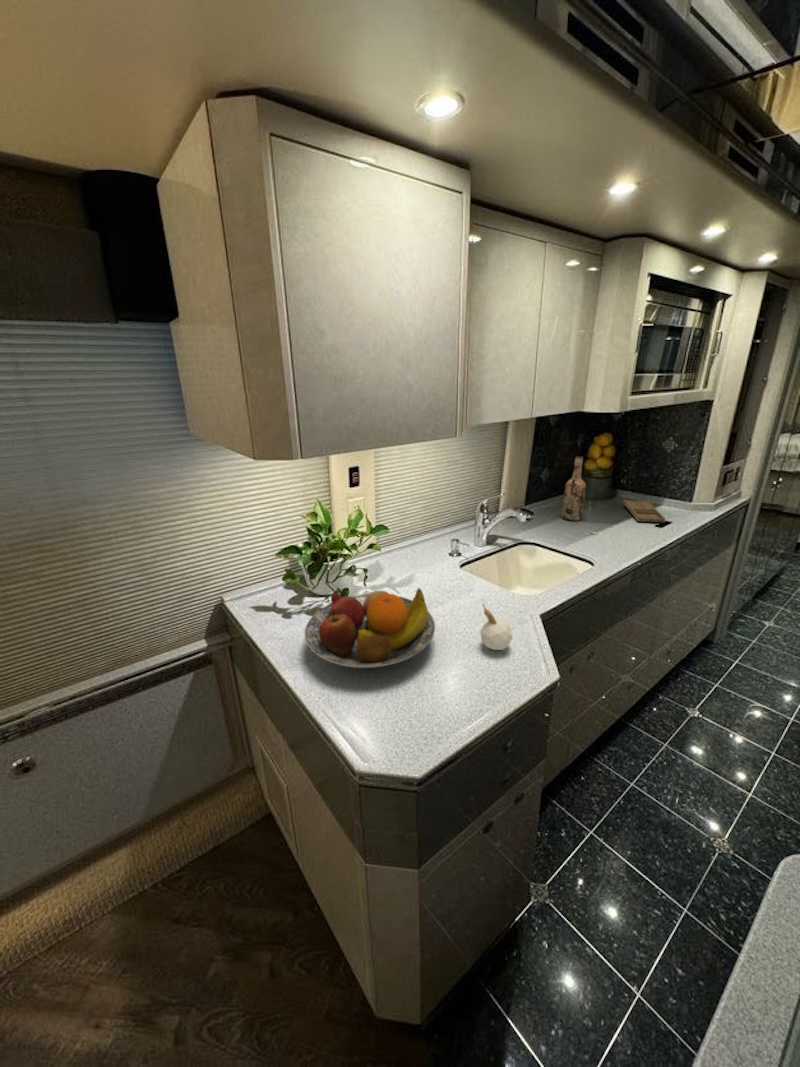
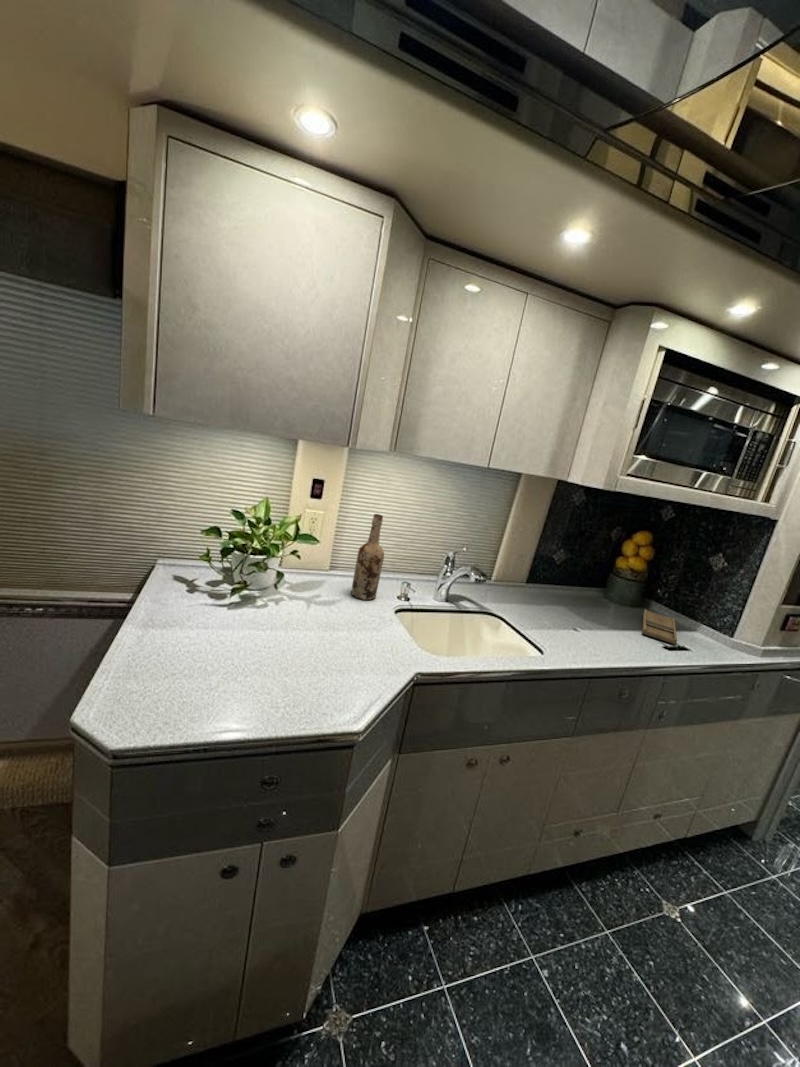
wine bottle: present [562,456,586,521] -> present [351,514,384,600]
fruit bowl: present [305,588,435,668] -> none [159,576,302,651]
candle: present [481,604,512,650] -> none [328,621,362,684]

